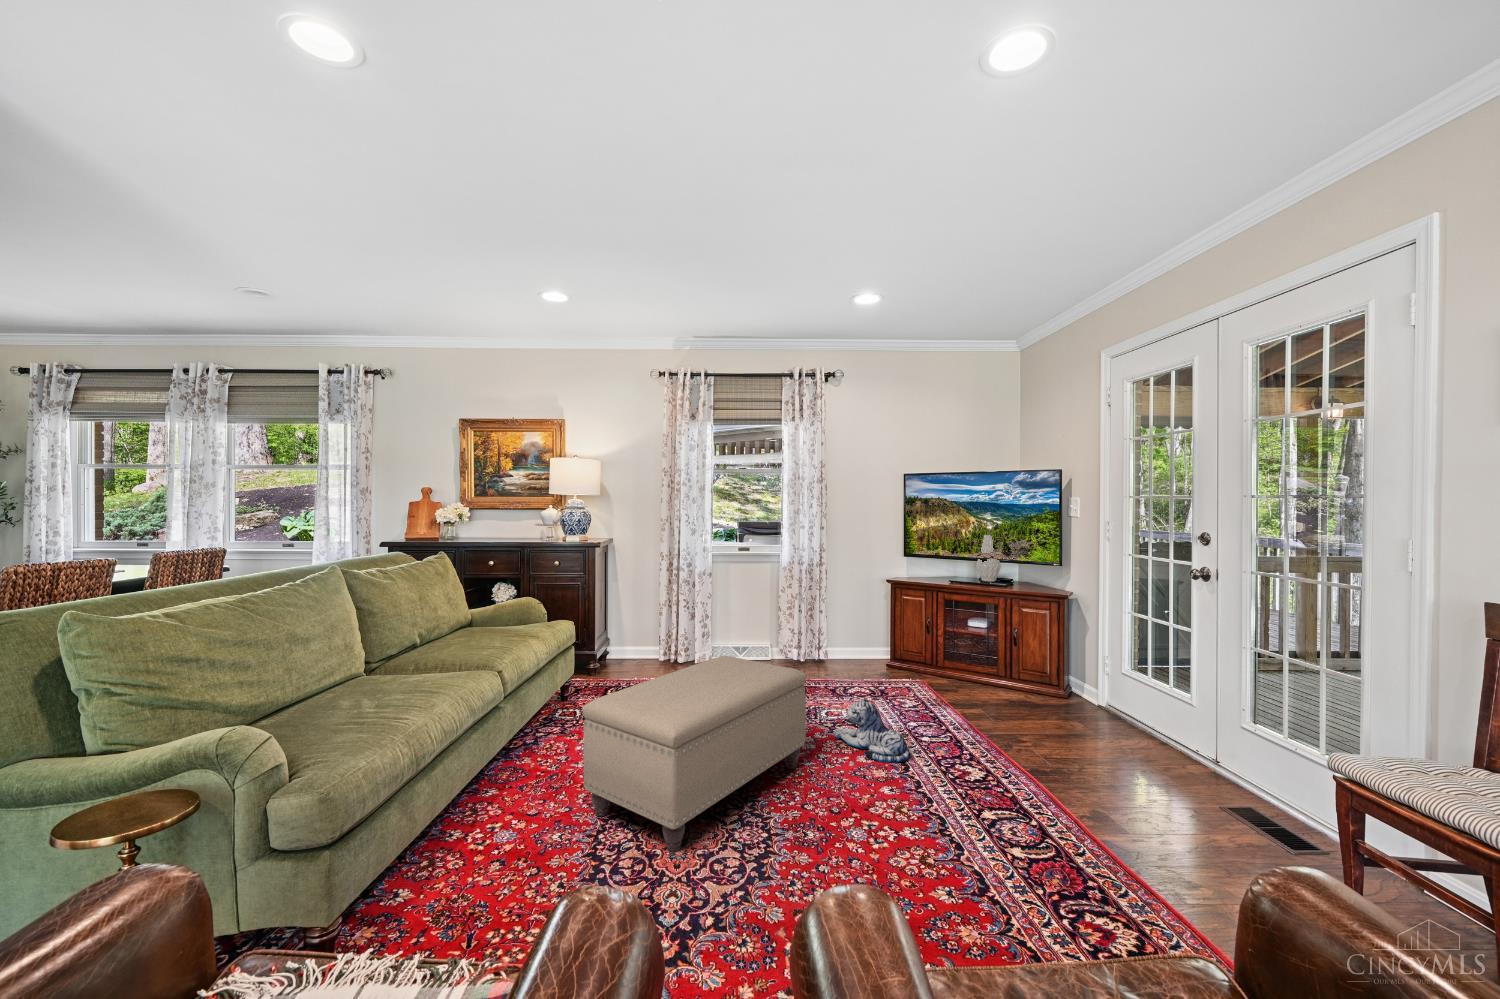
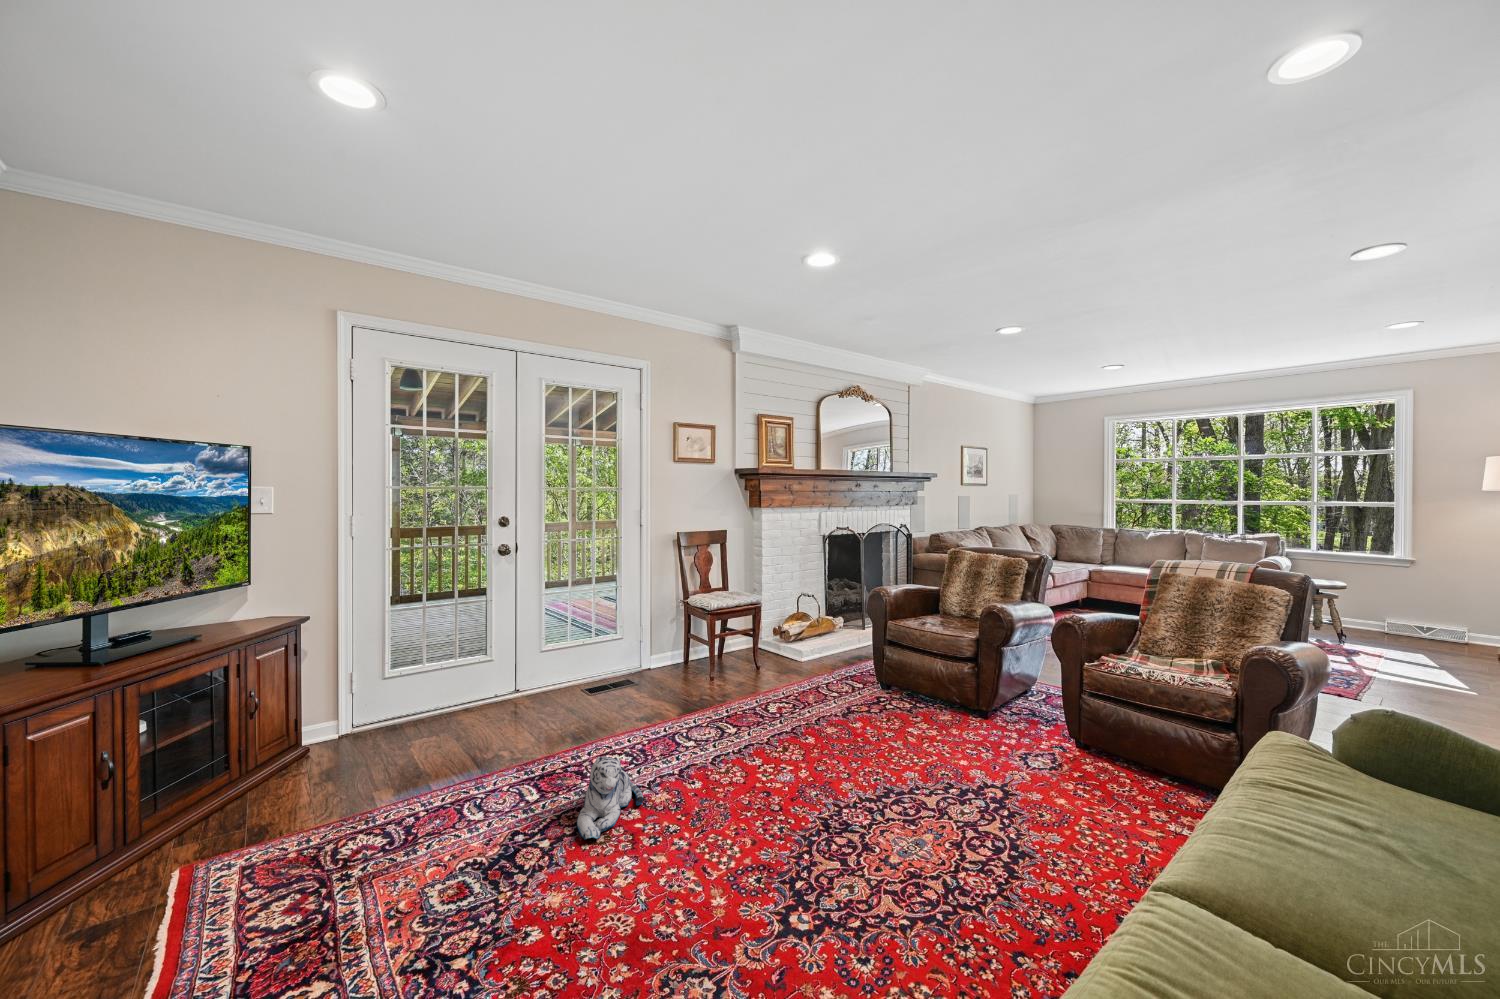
vase: present [976,535,1001,581] -> none [144,553,203,640]
ottoman: present [582,656,806,852] -> none [685,710,1004,929]

